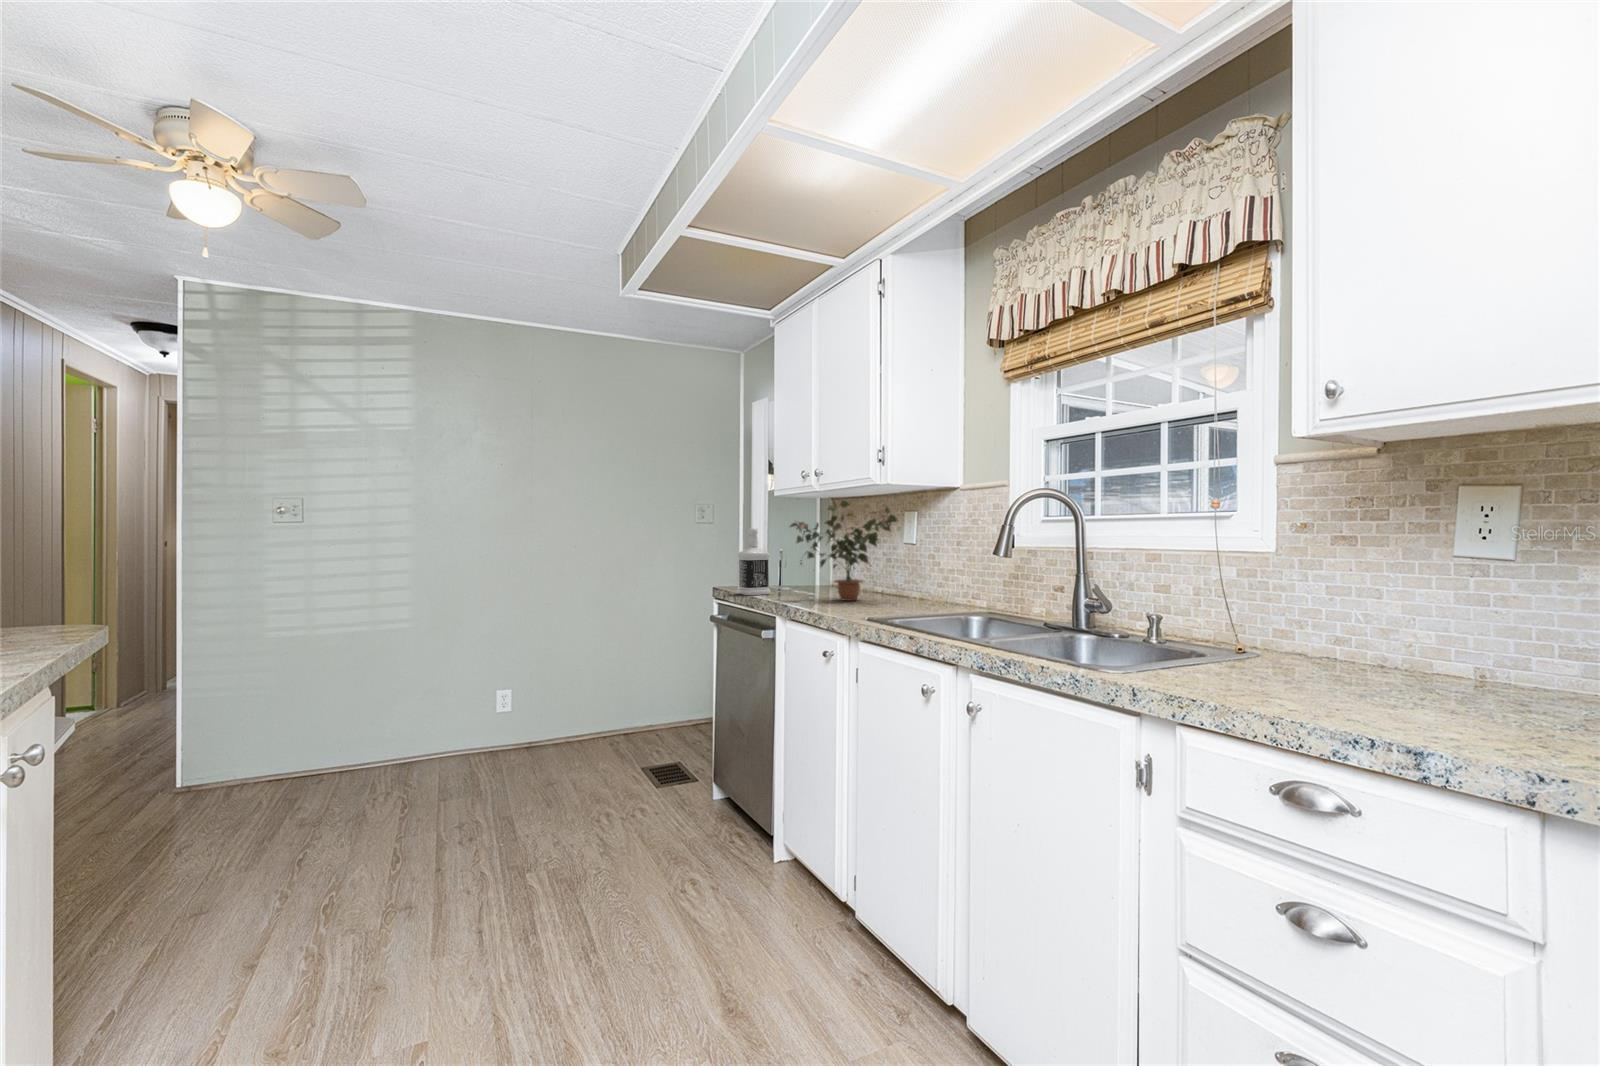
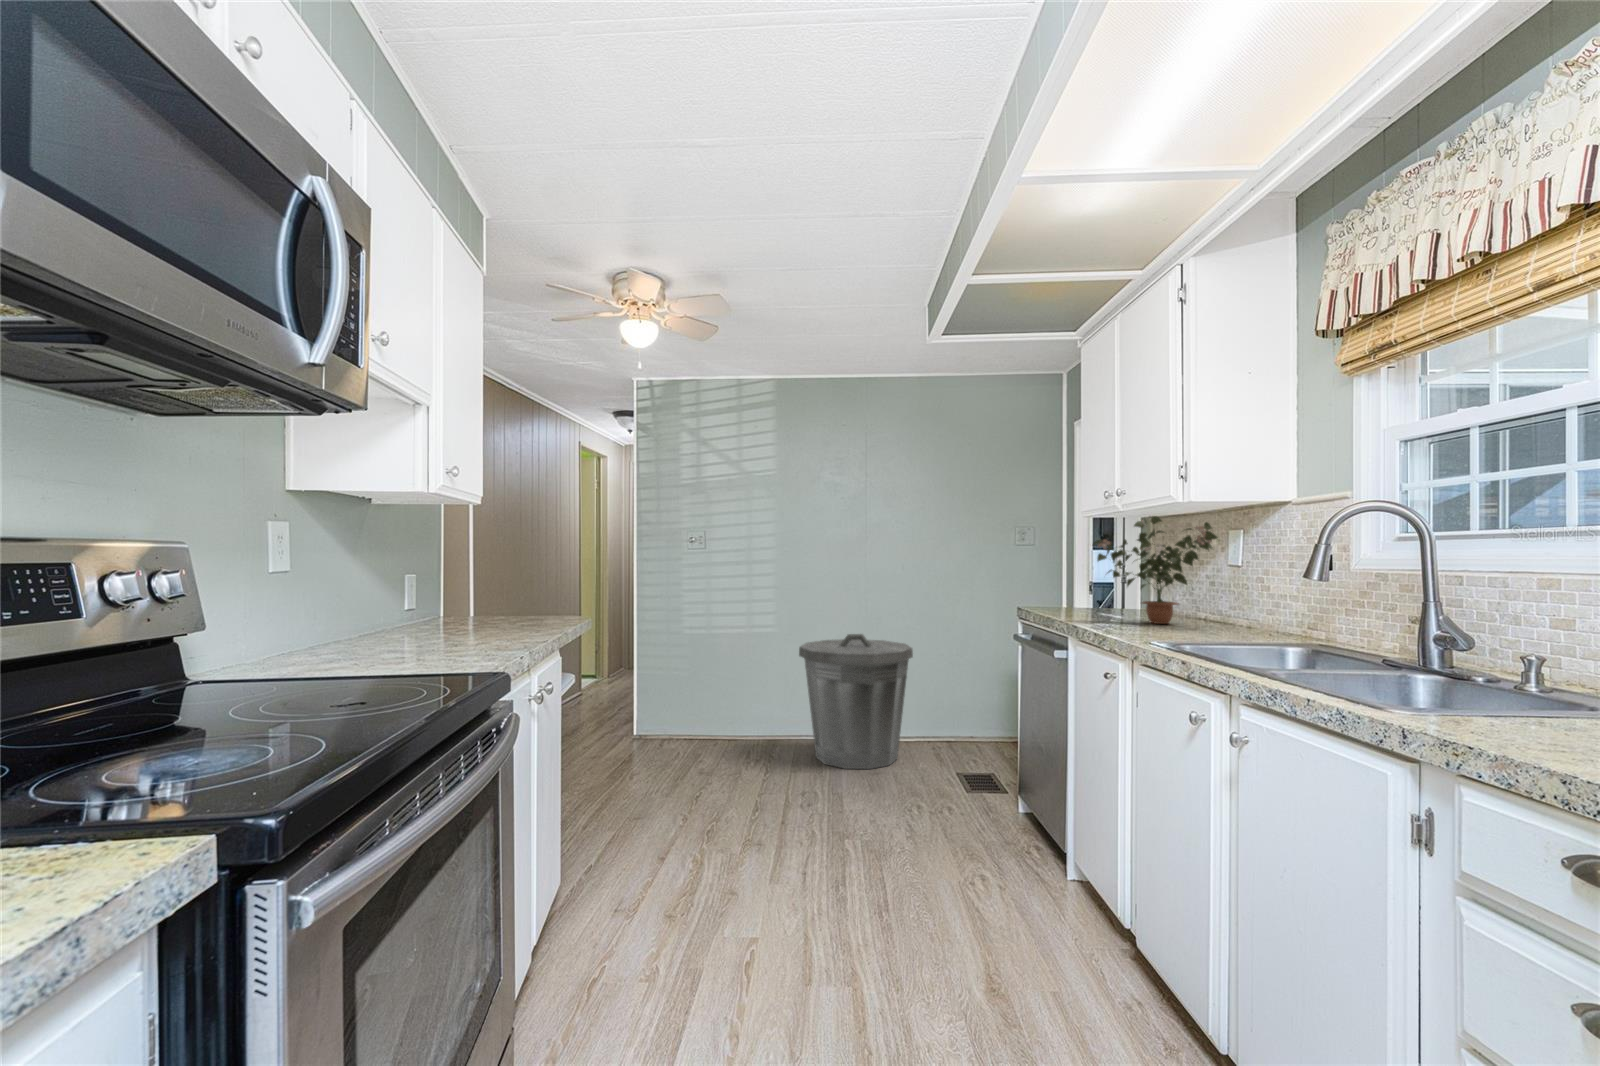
bottle: present [738,529,770,595] -> none [1043,546,1077,613]
trash can: none [452,629,592,785] -> present [799,634,913,769]

